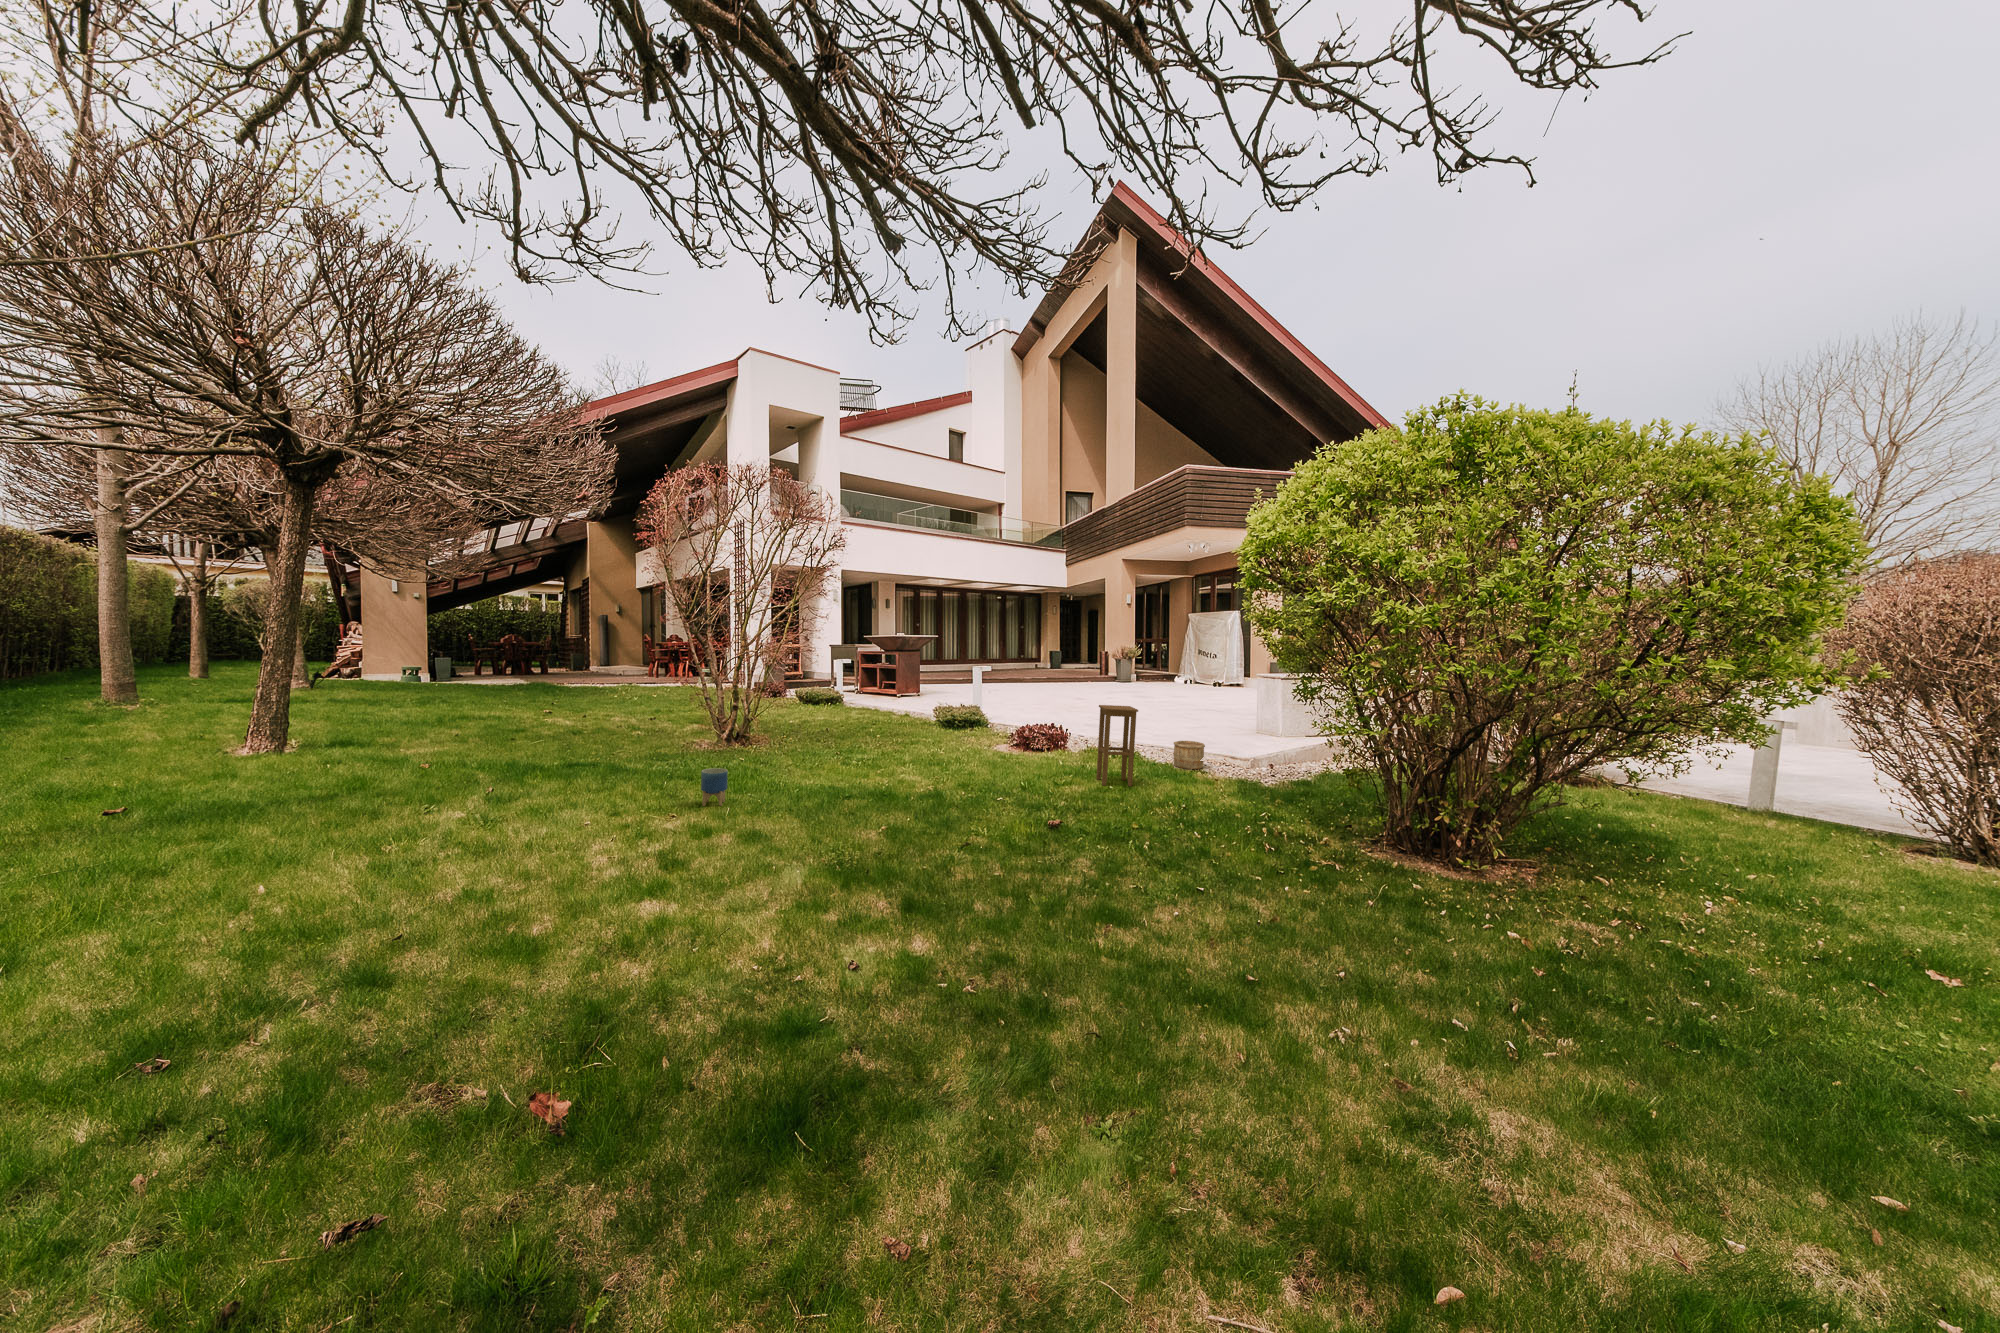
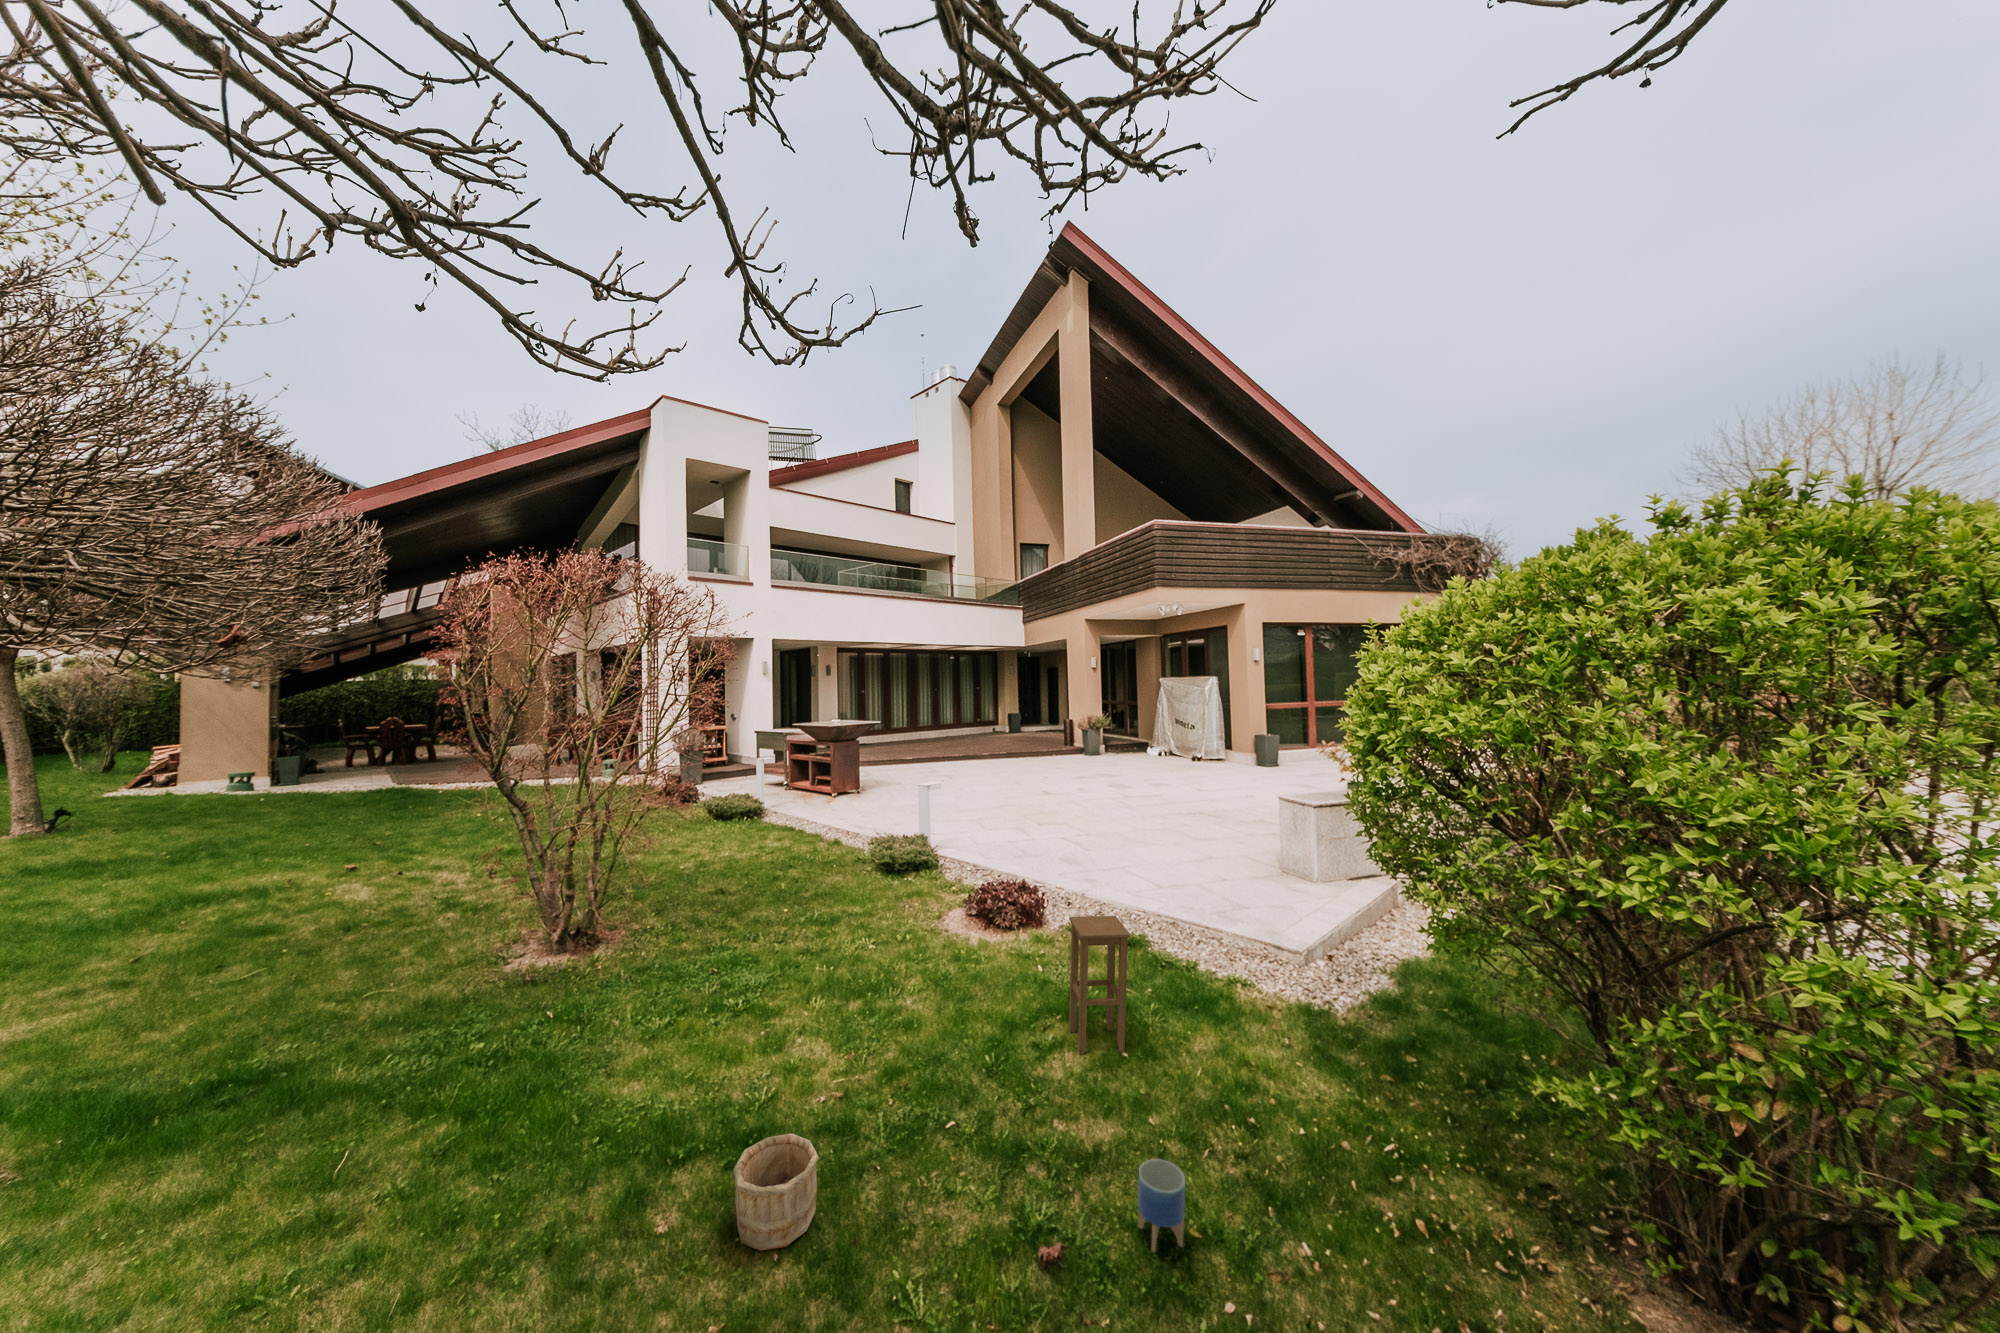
wooden bucket: present [1174,741,1205,769] -> present [733,1133,819,1251]
planter: present [701,768,728,806] -> present [1138,1159,1185,1252]

